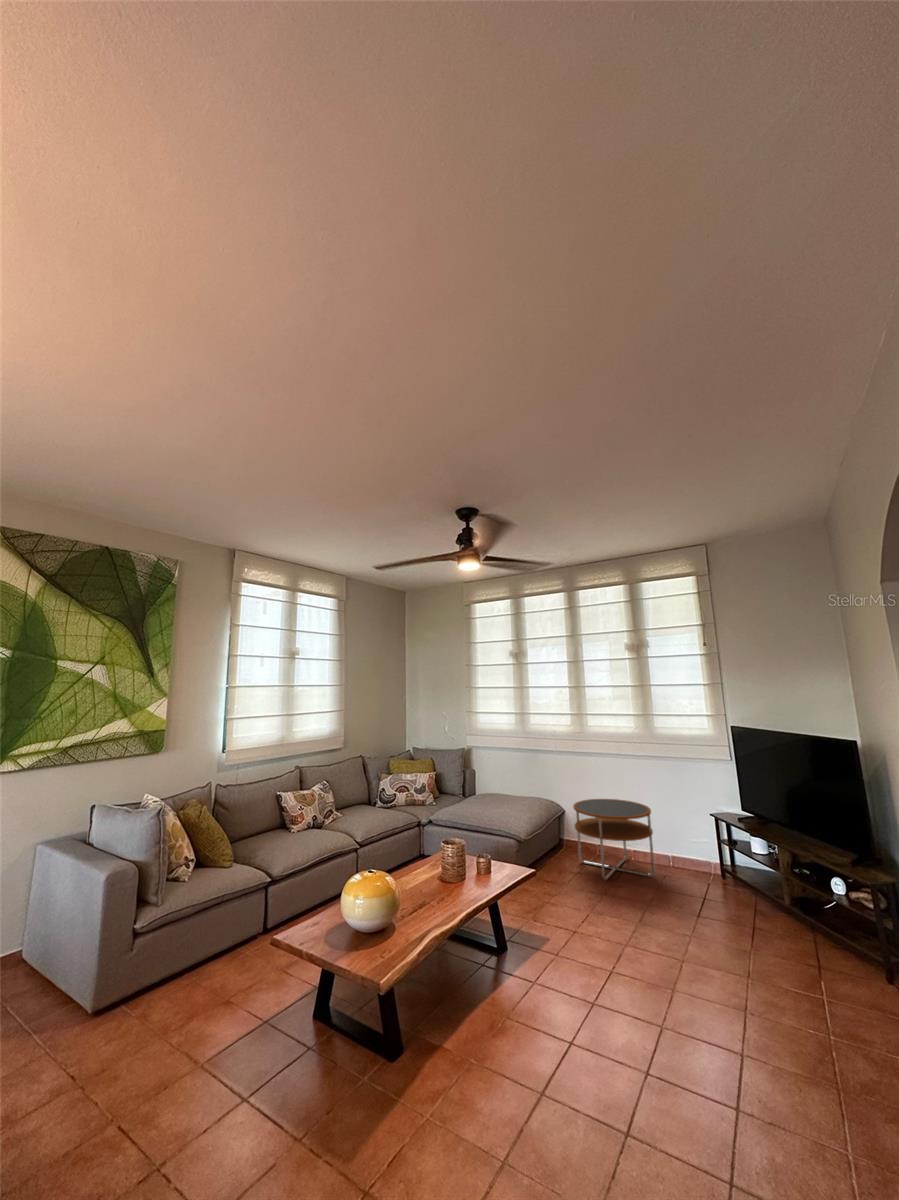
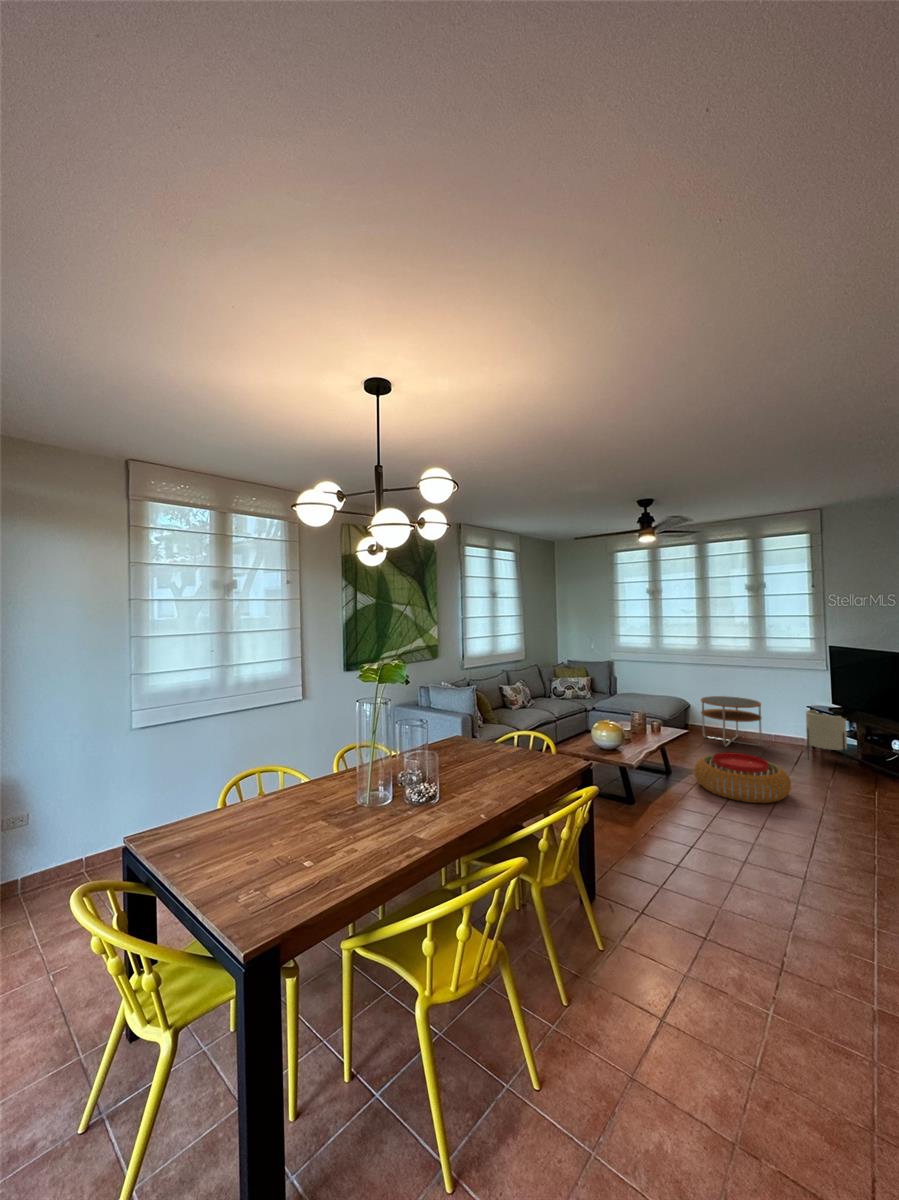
planter: none [707,821,767,913] -> present [806,710,847,765]
pouf: none [535,910,686,1026] -> present [694,752,791,803]

